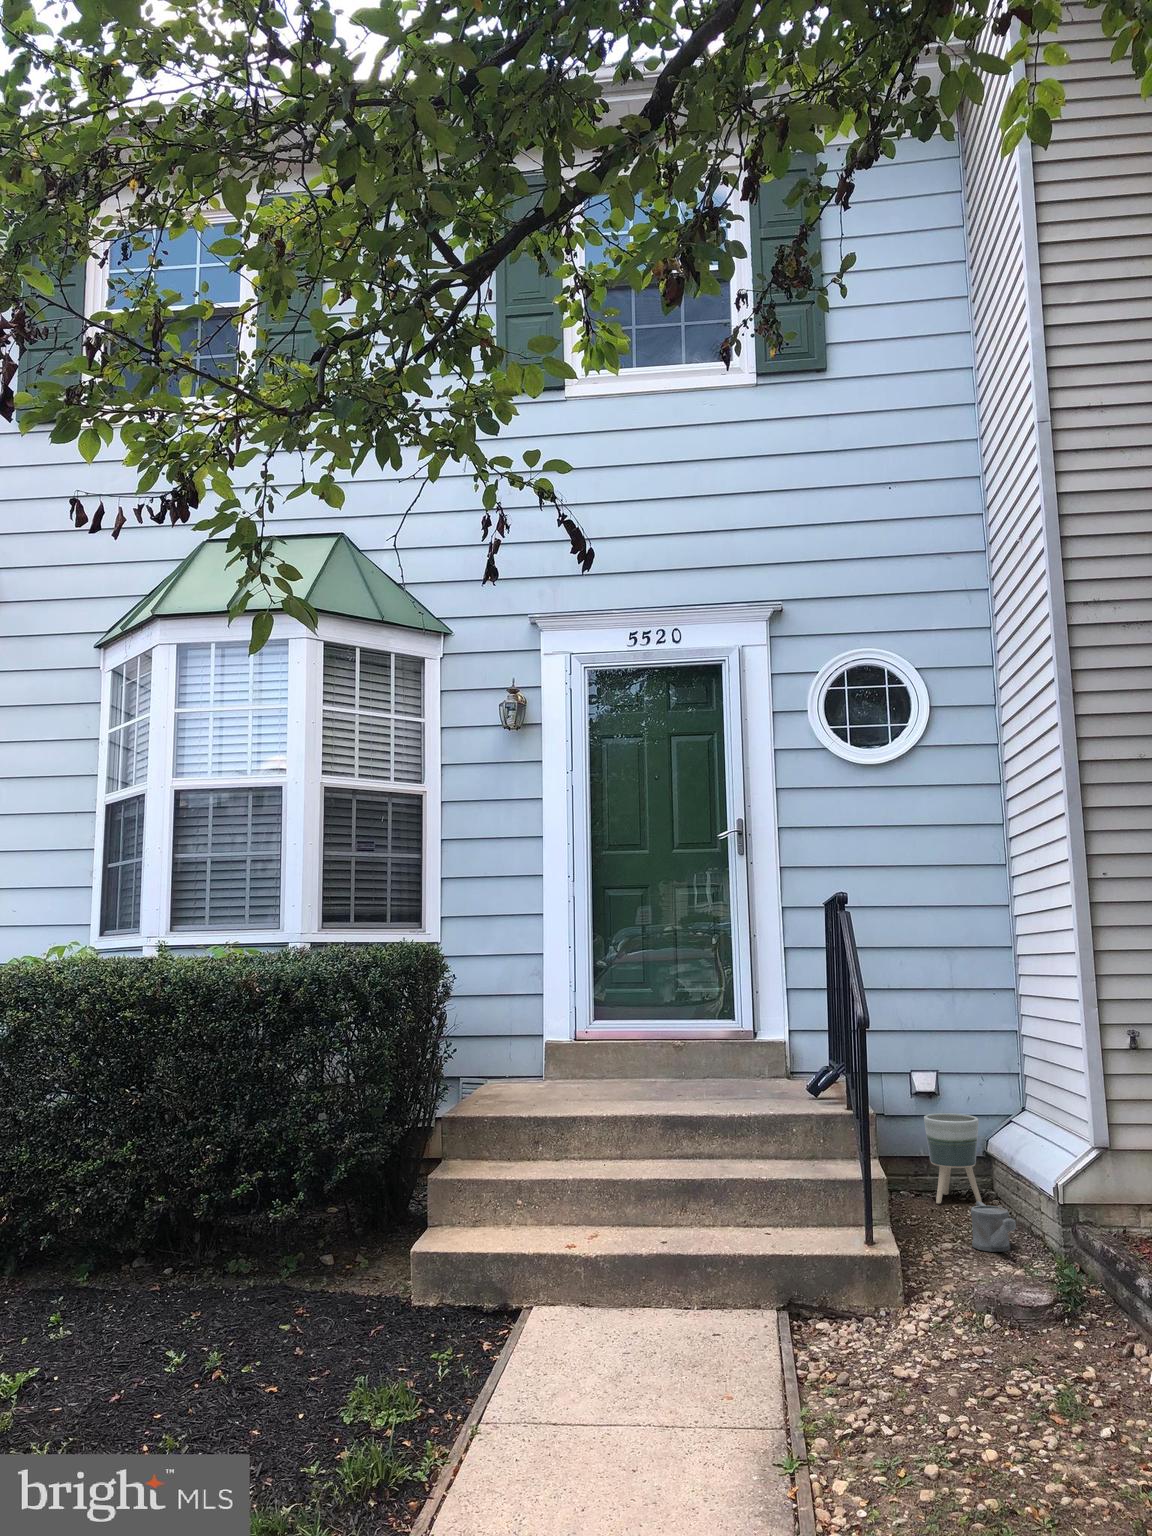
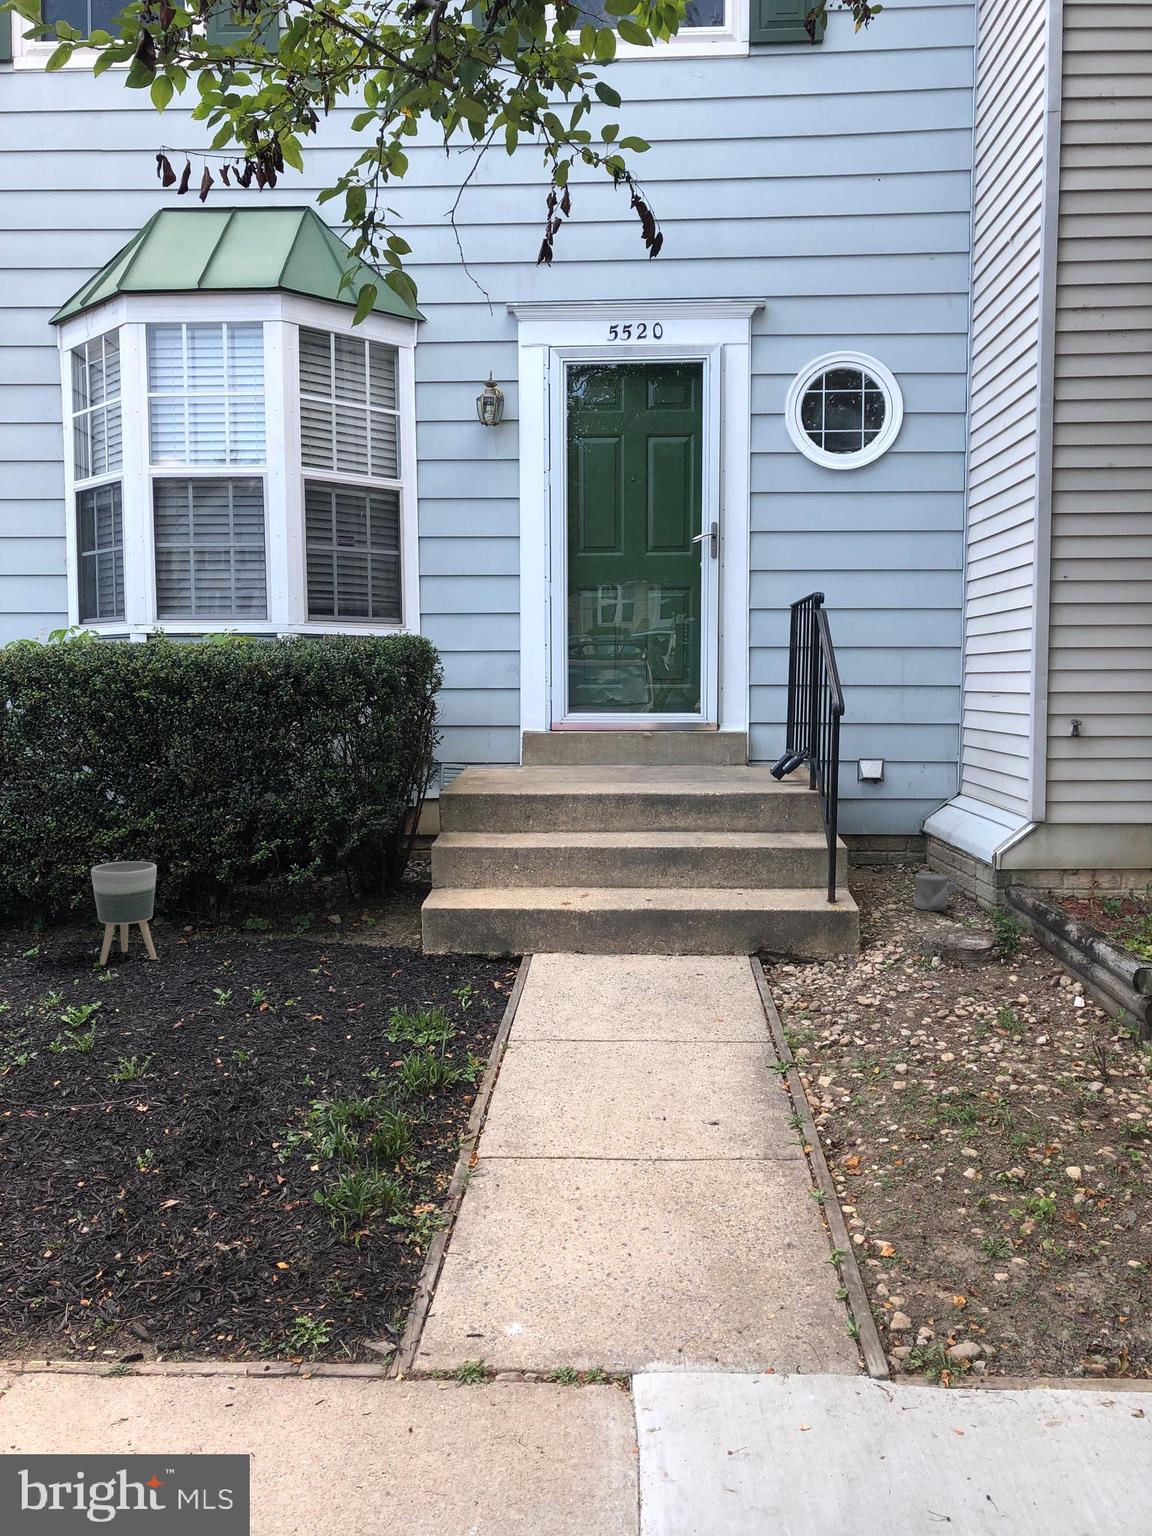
planter: present [924,1113,982,1204] -> present [91,861,157,965]

